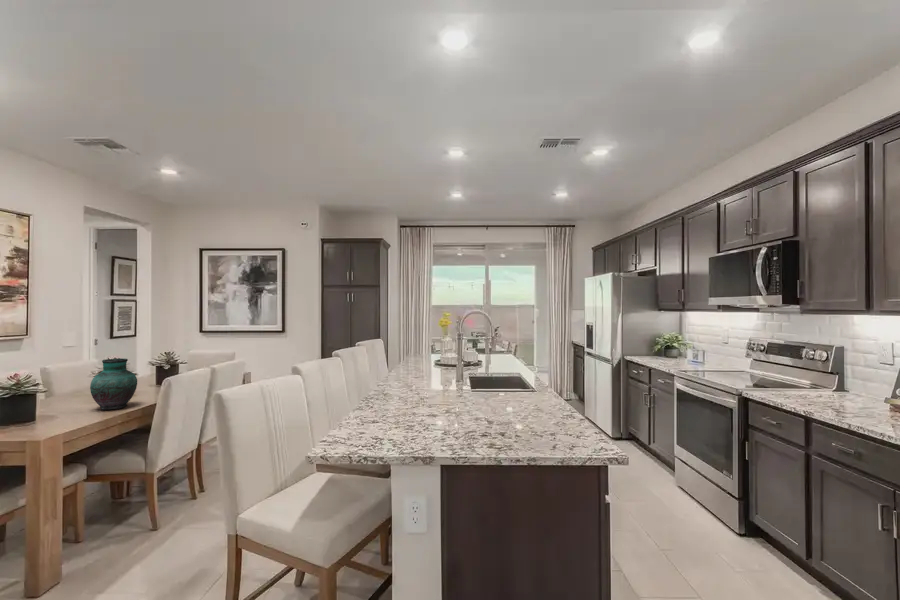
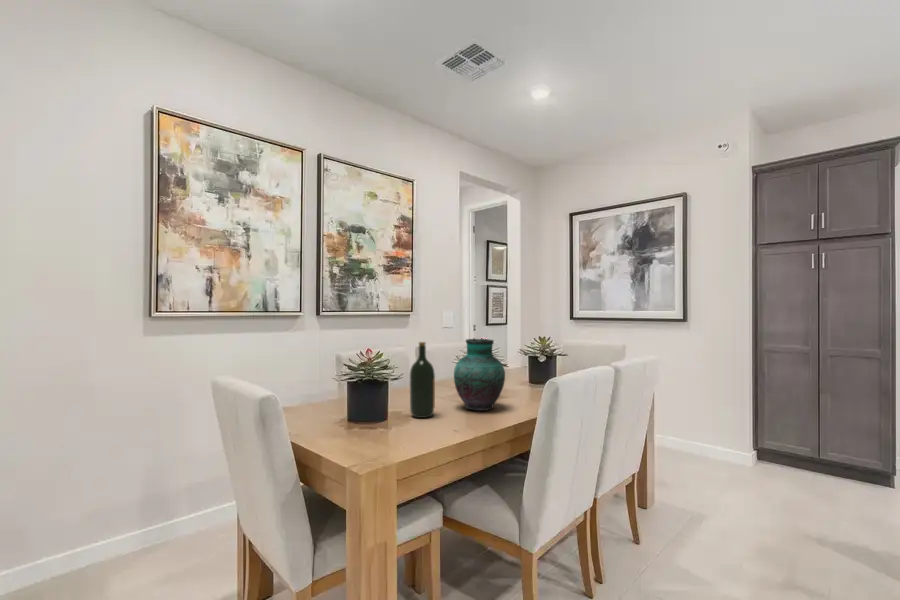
wine bottle: none [48,366,74,422] -> present [410,342,435,418]

